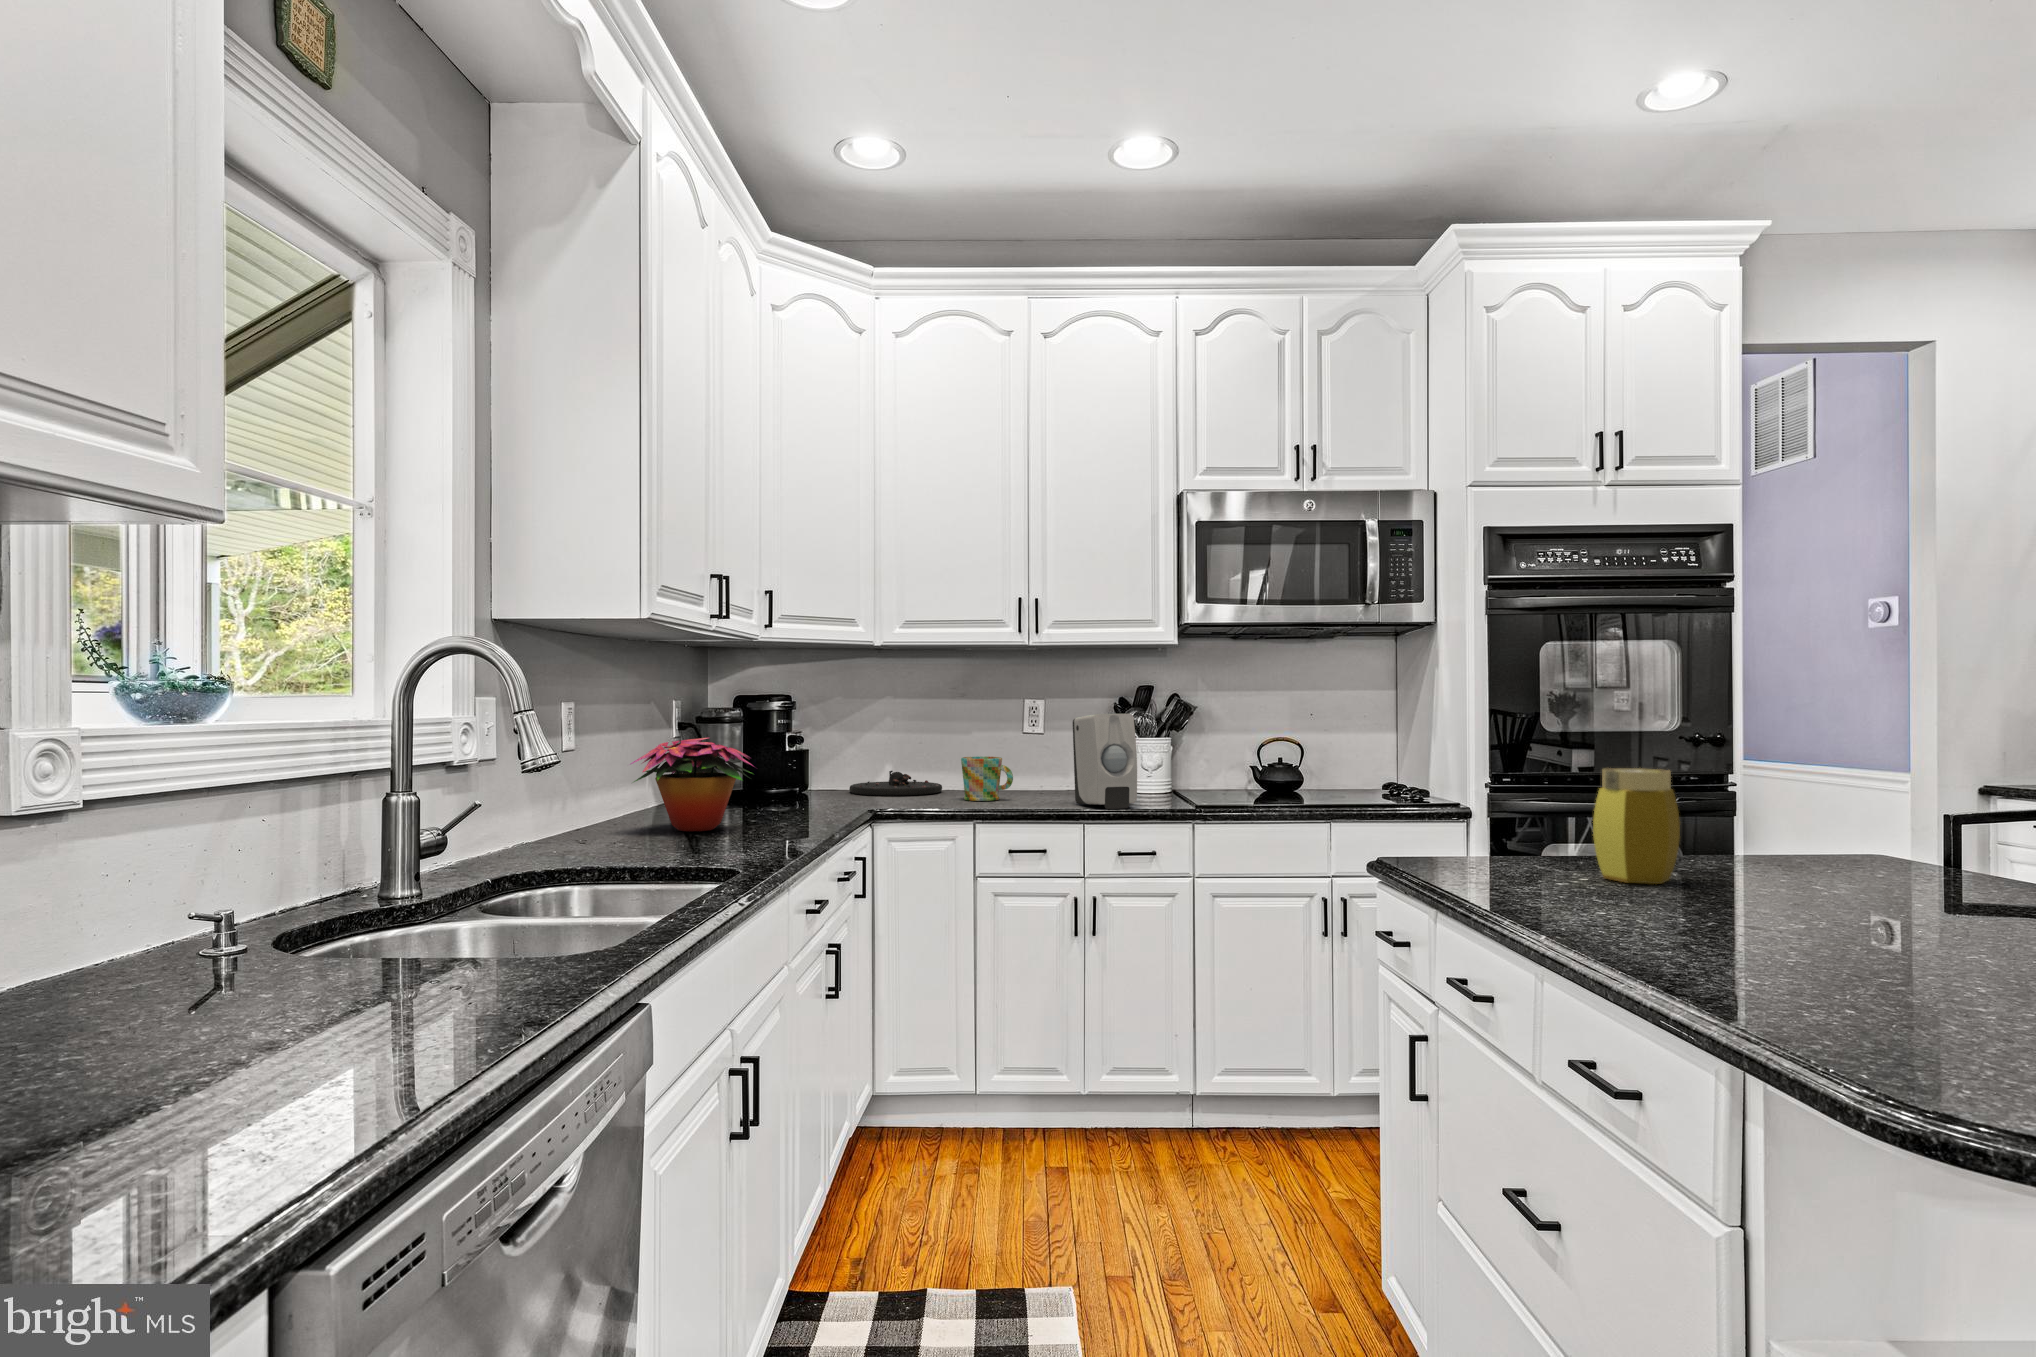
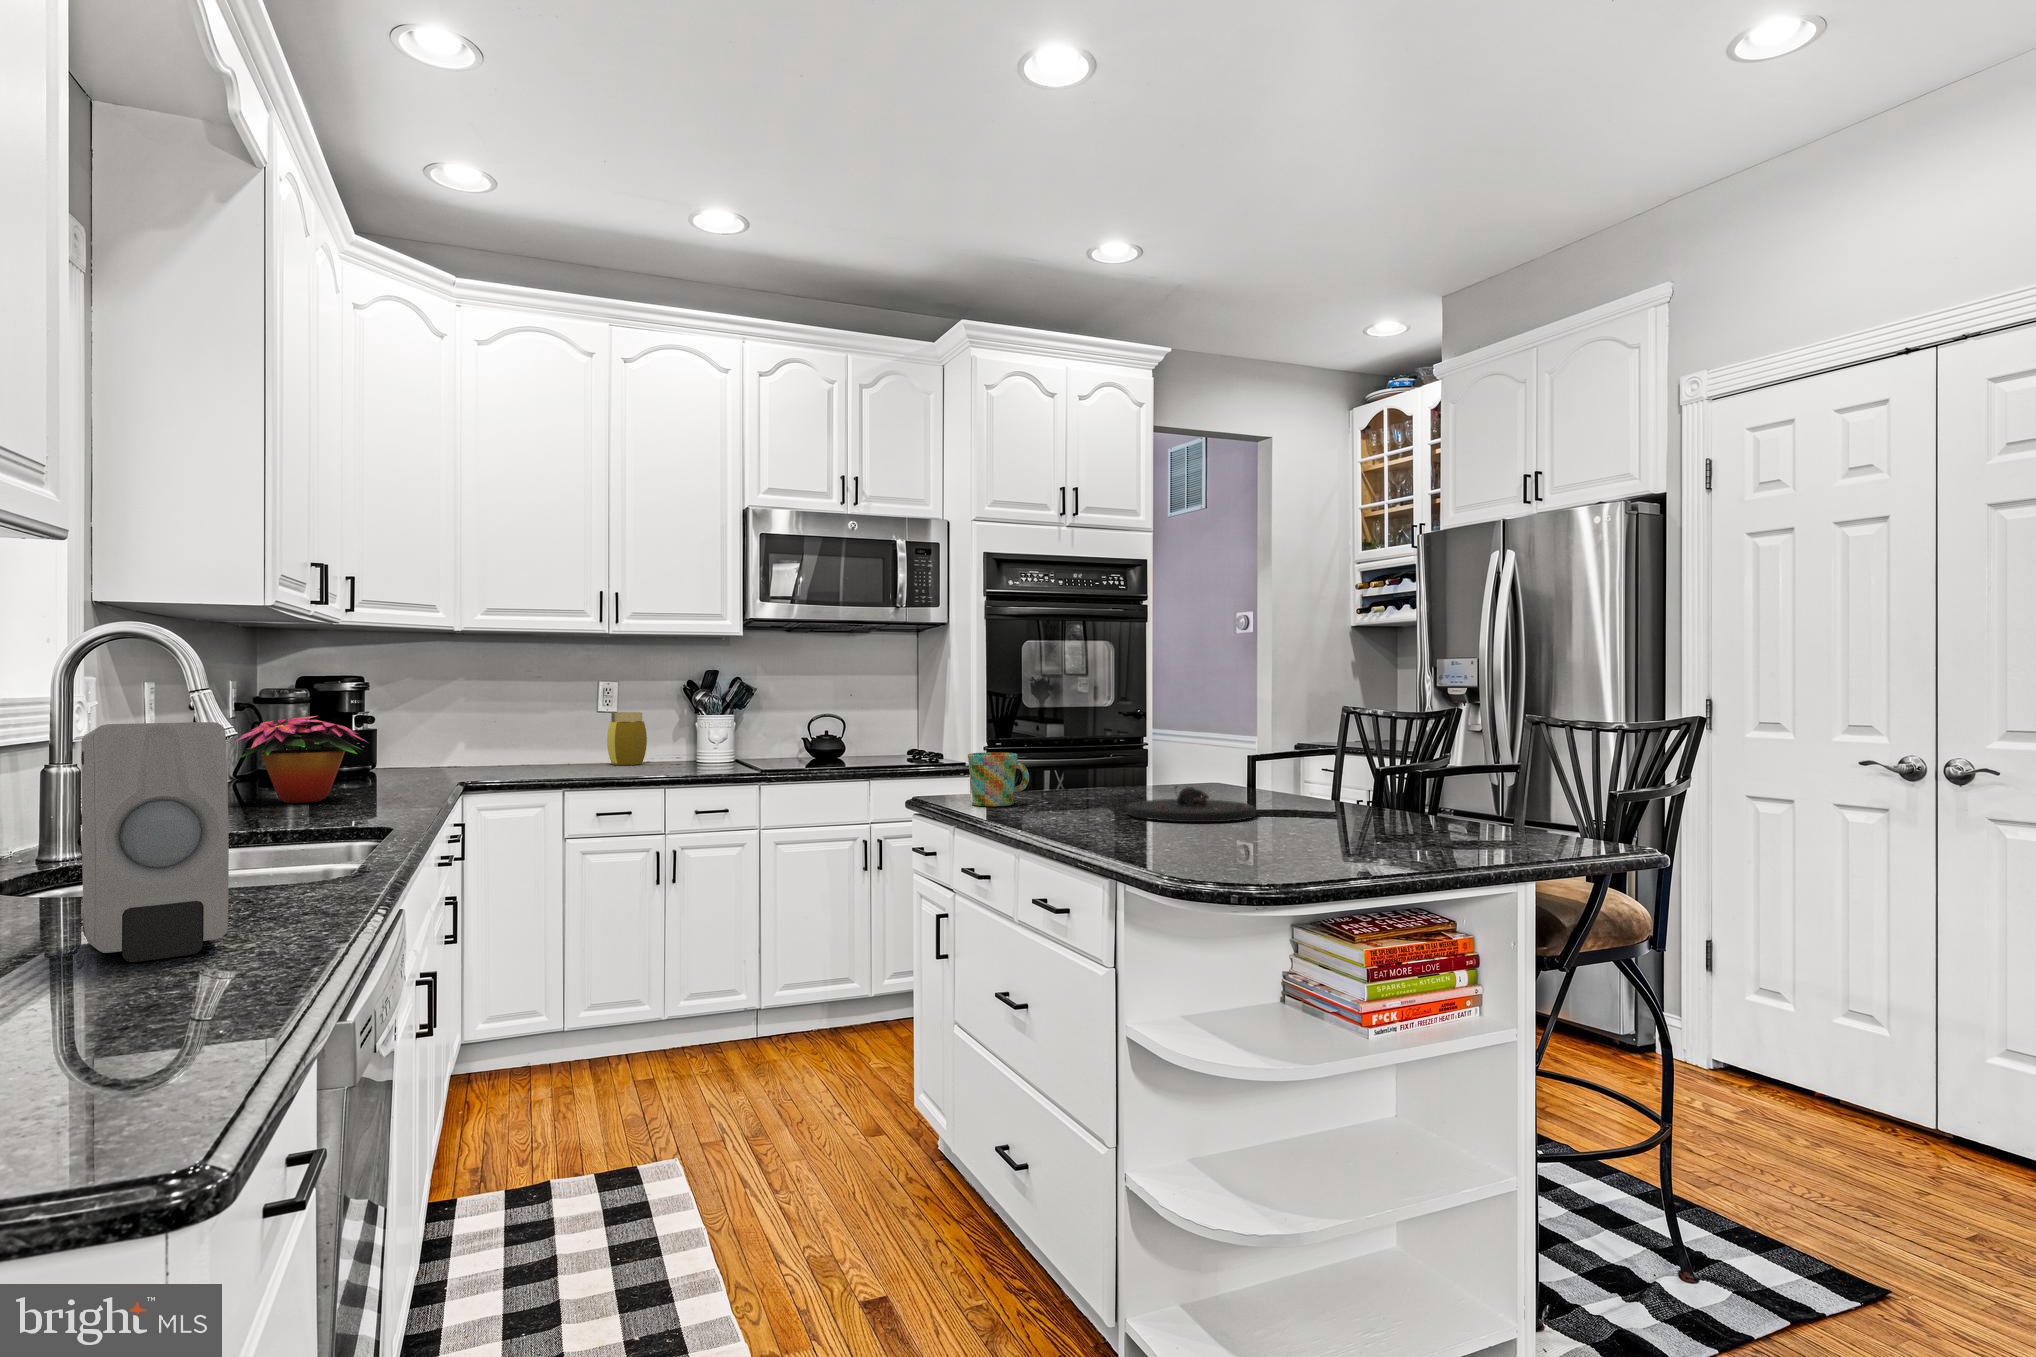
soap dispenser: present [1073,714,1137,809] -> present [81,722,229,962]
mug: present [961,756,1013,801] -> present [968,752,1029,806]
jar: present [1593,768,1680,884] -> present [607,712,647,765]
plate: present [849,771,942,796] -> present [1127,787,1256,822]

